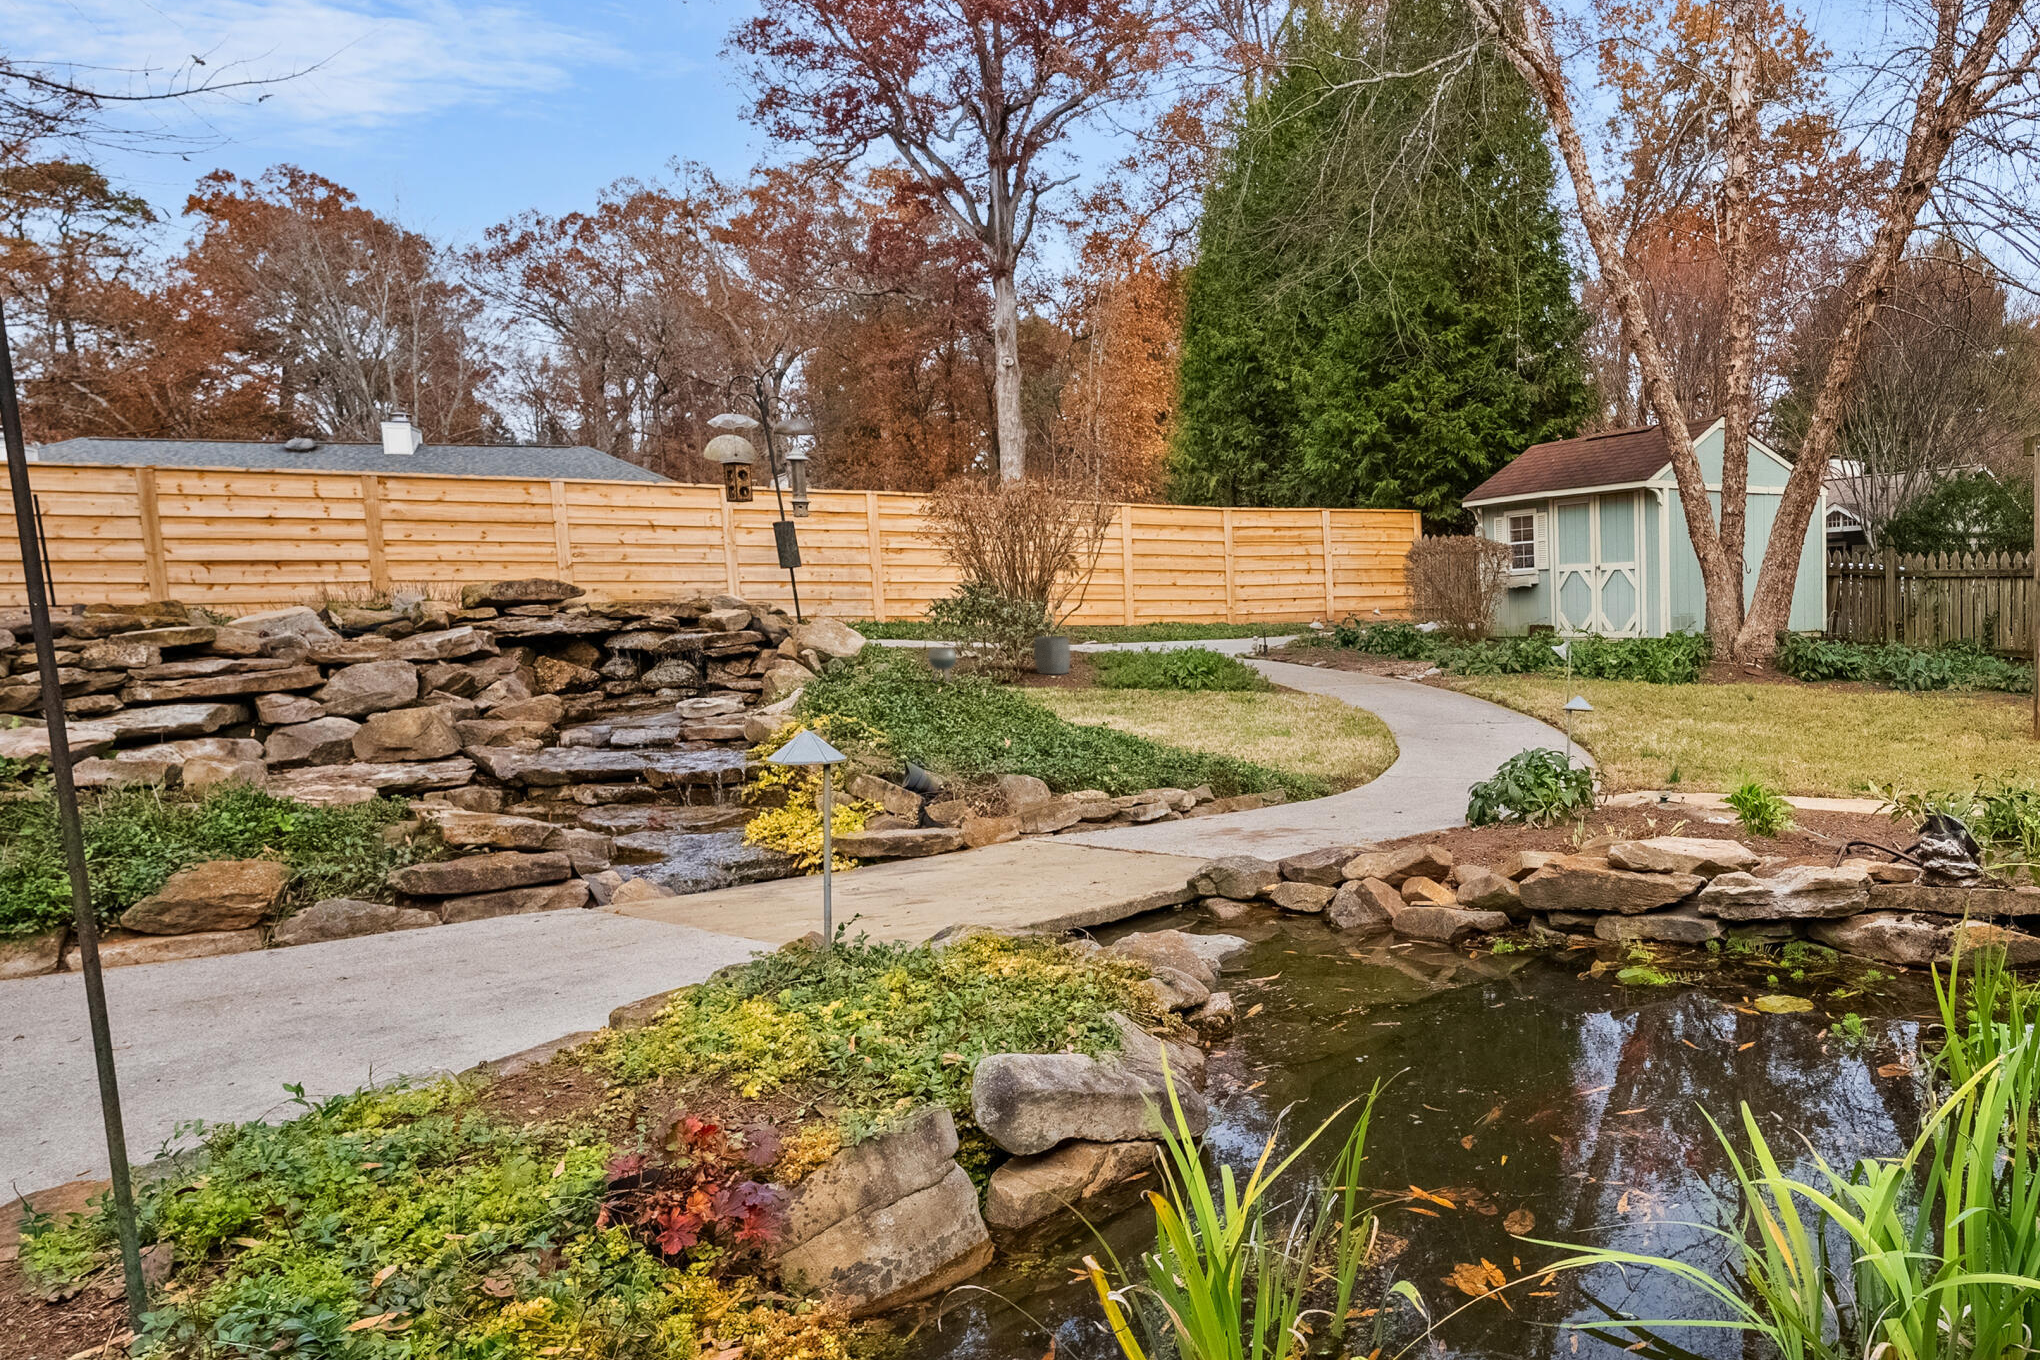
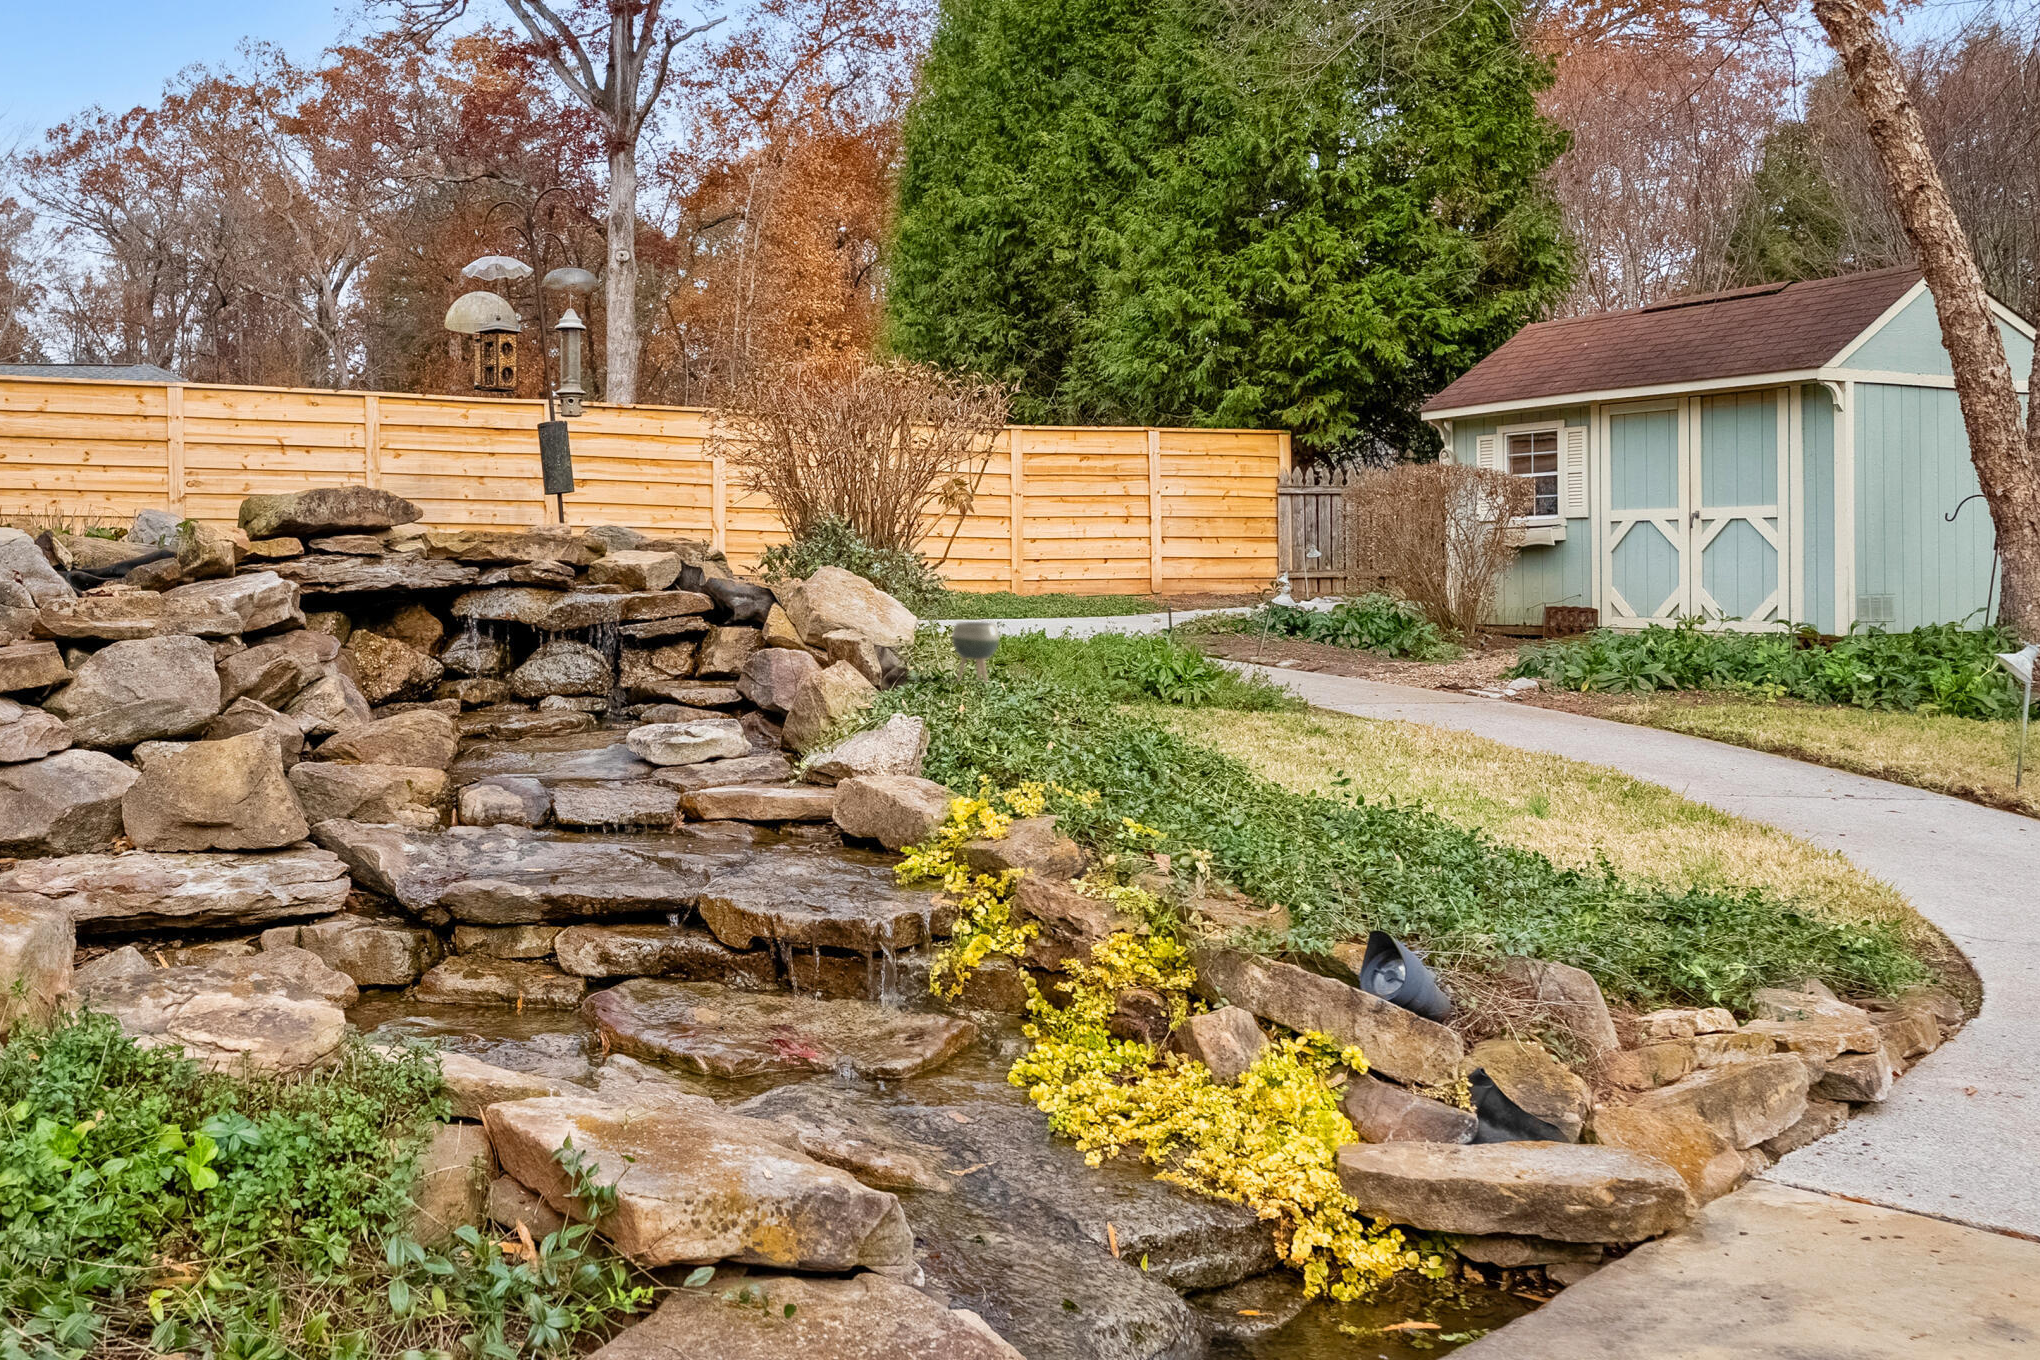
woven basket: present [1034,636,1070,674] -> none [1060,604,1122,668]

